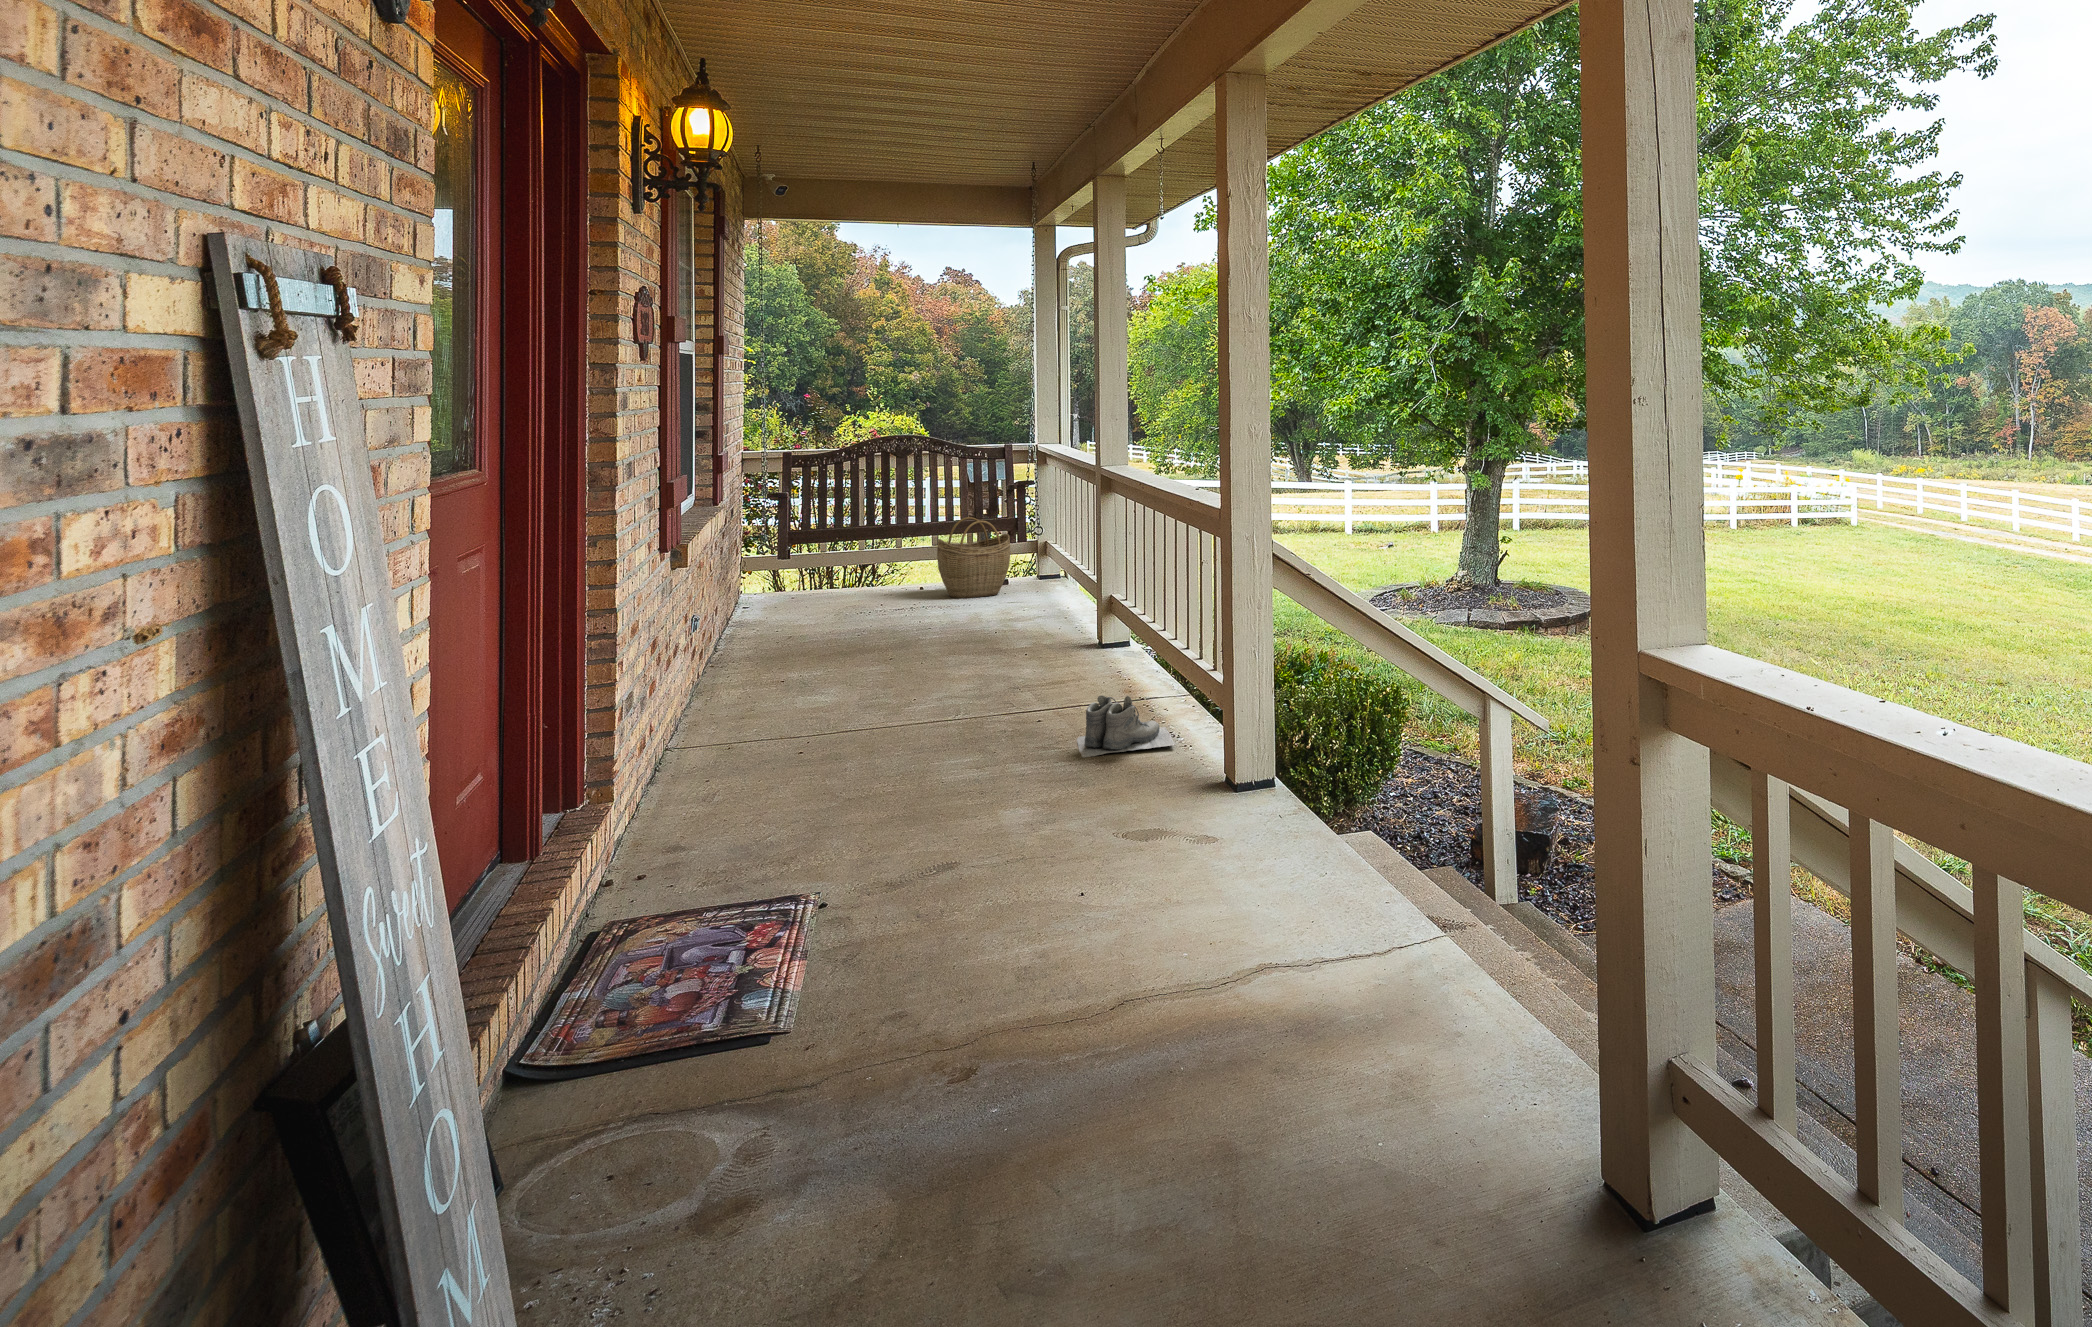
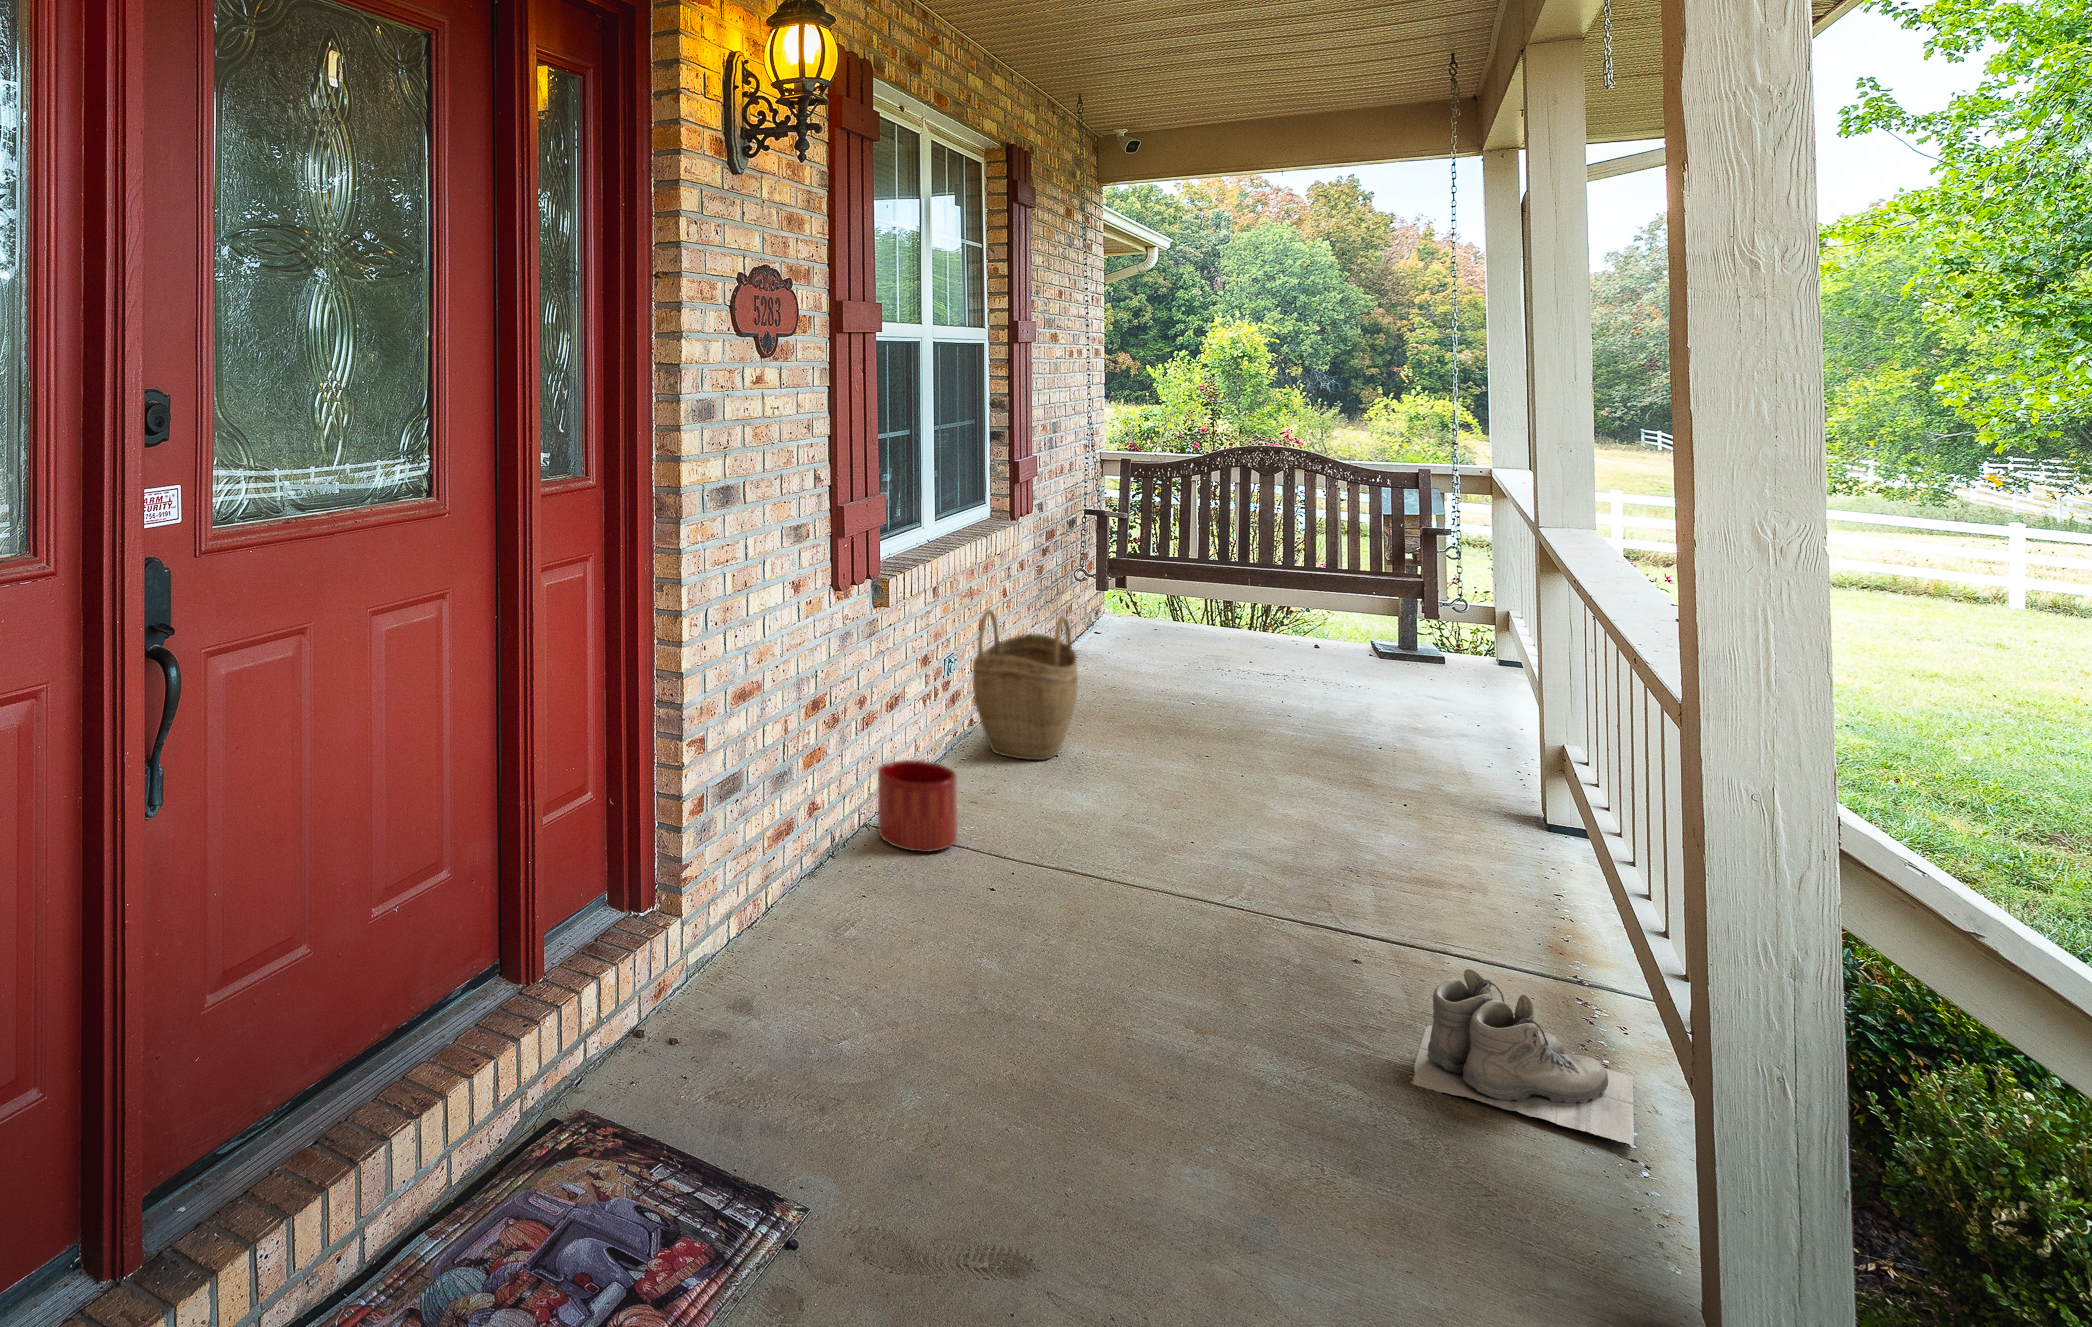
woven basket: present [937,517,1010,598] -> present [973,610,1078,760]
planter: none [672,688,744,757] -> present [878,760,957,852]

